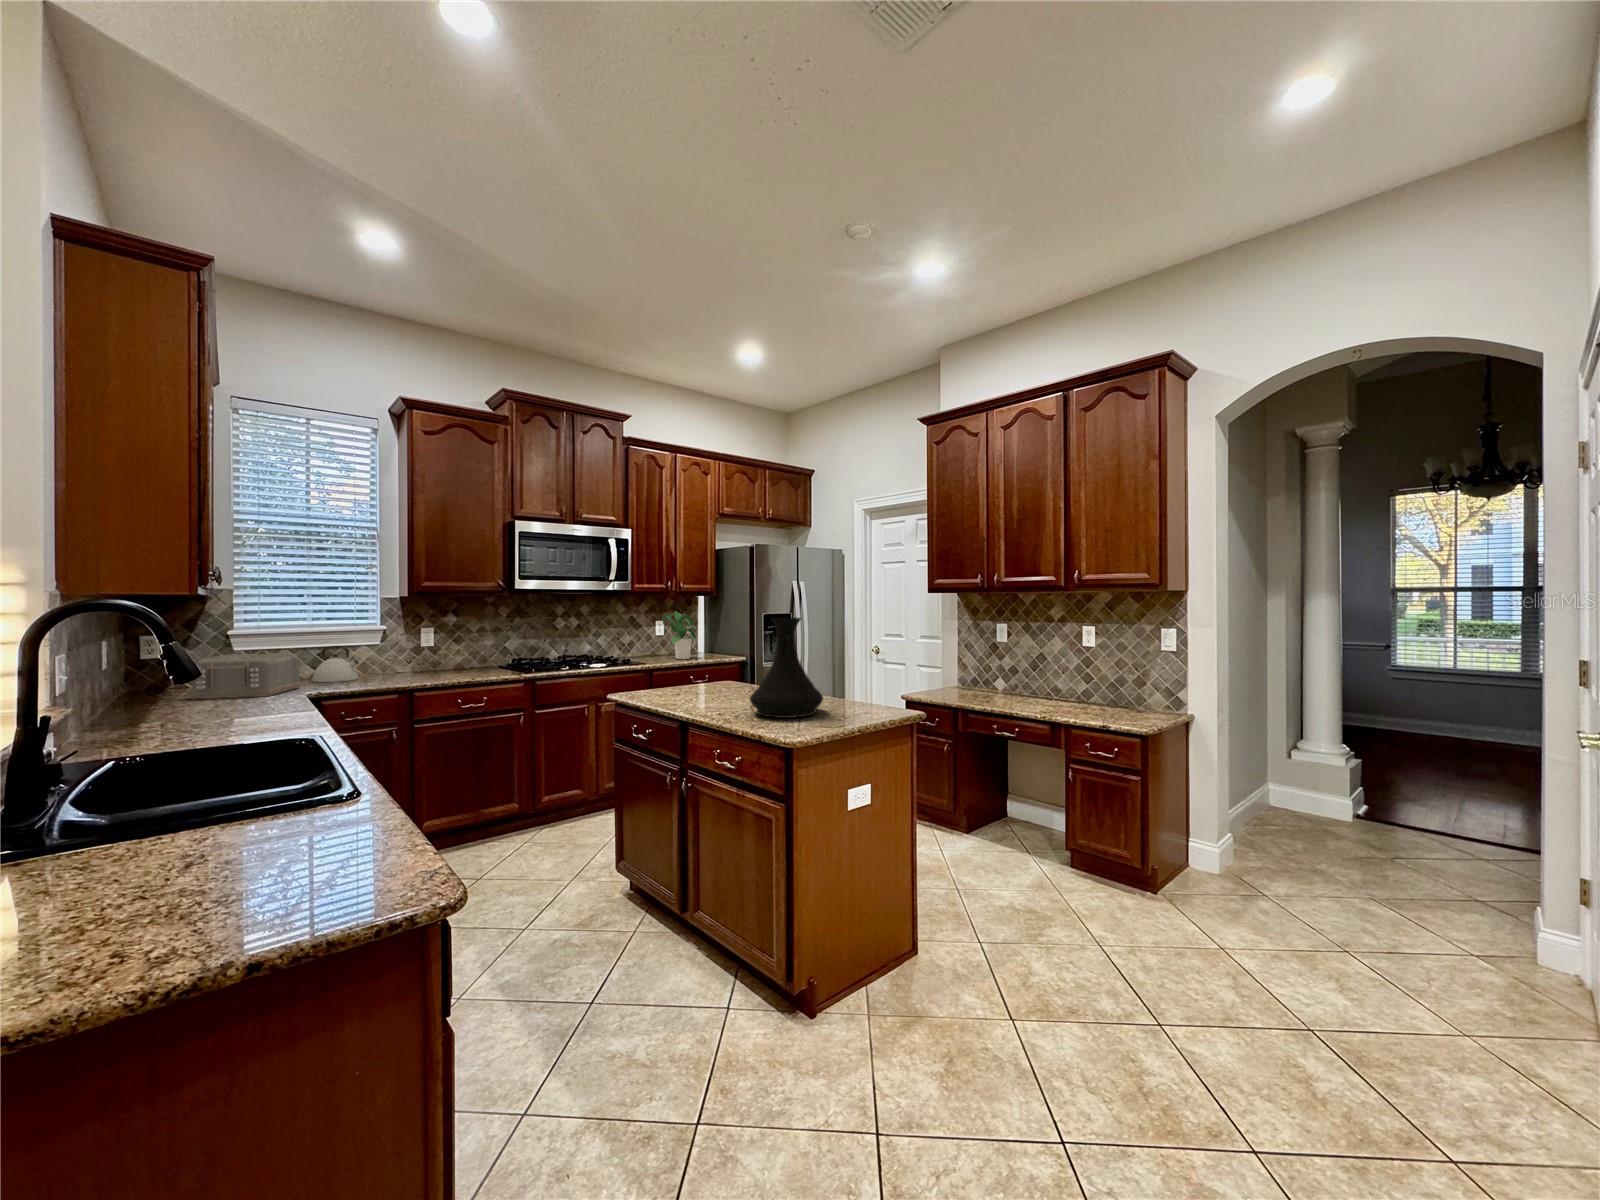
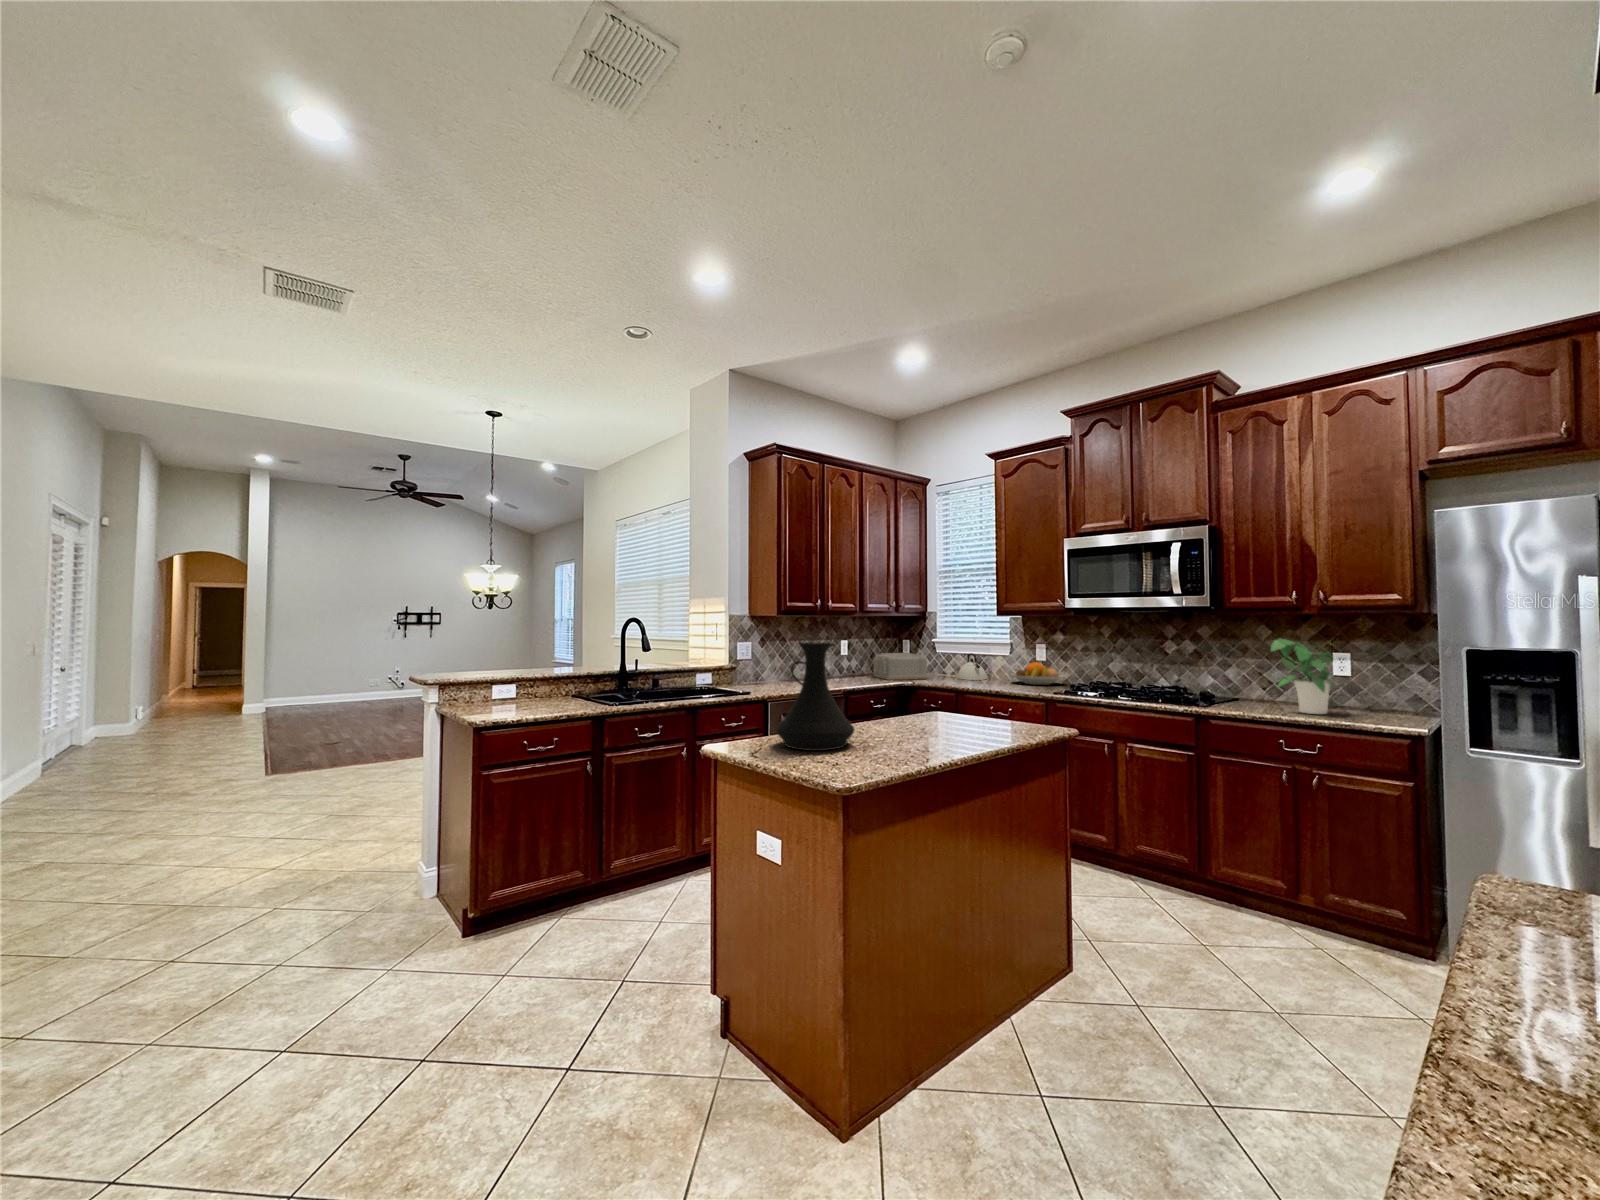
fruit bowl: none [403,648,469,674] -> present [1012,662,1064,685]

